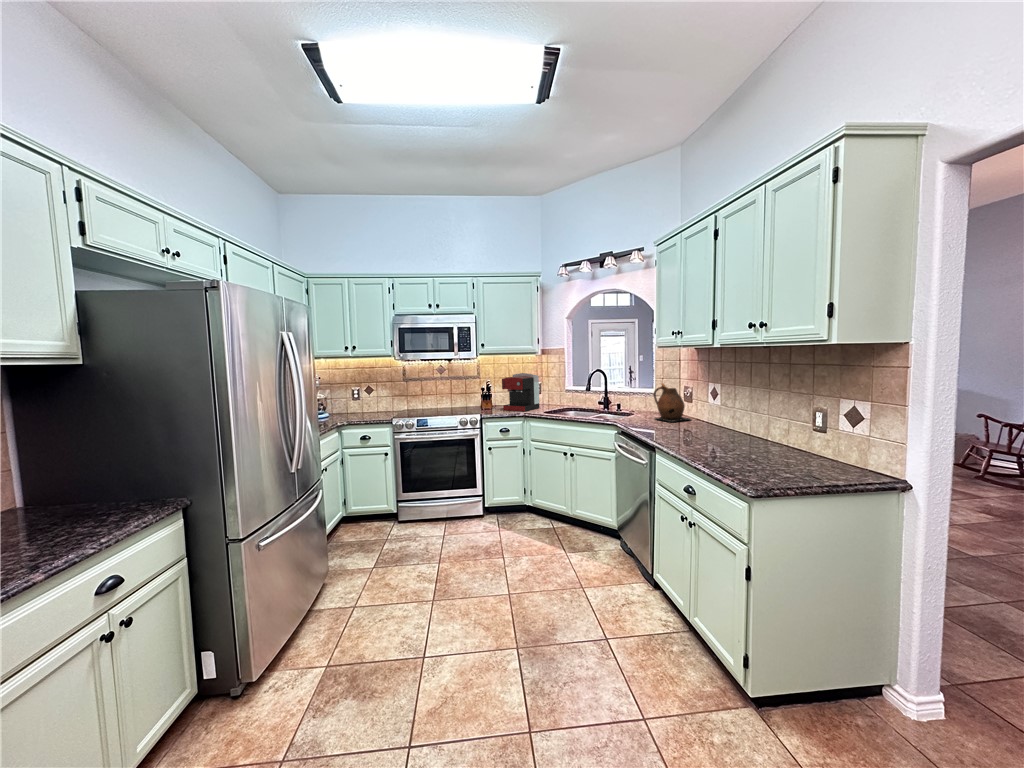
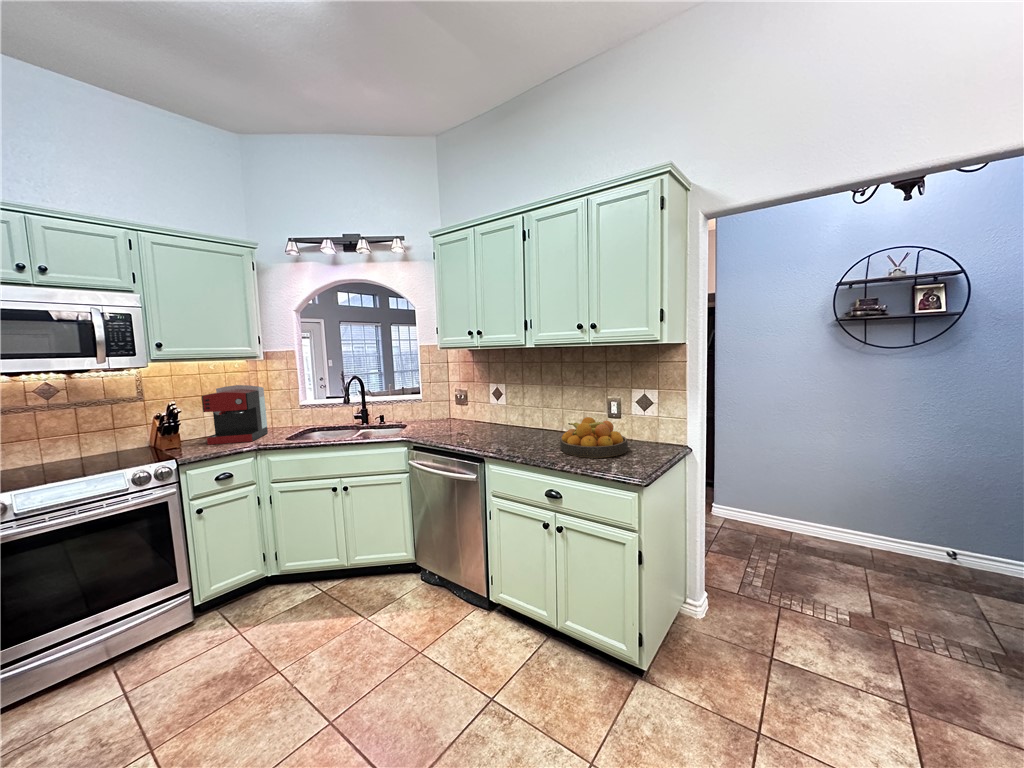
ceramic pitcher: present [654,383,690,422] -> none [435,387,474,428]
fruit bowl: none [721,425,806,469] -> present [560,417,628,458]

